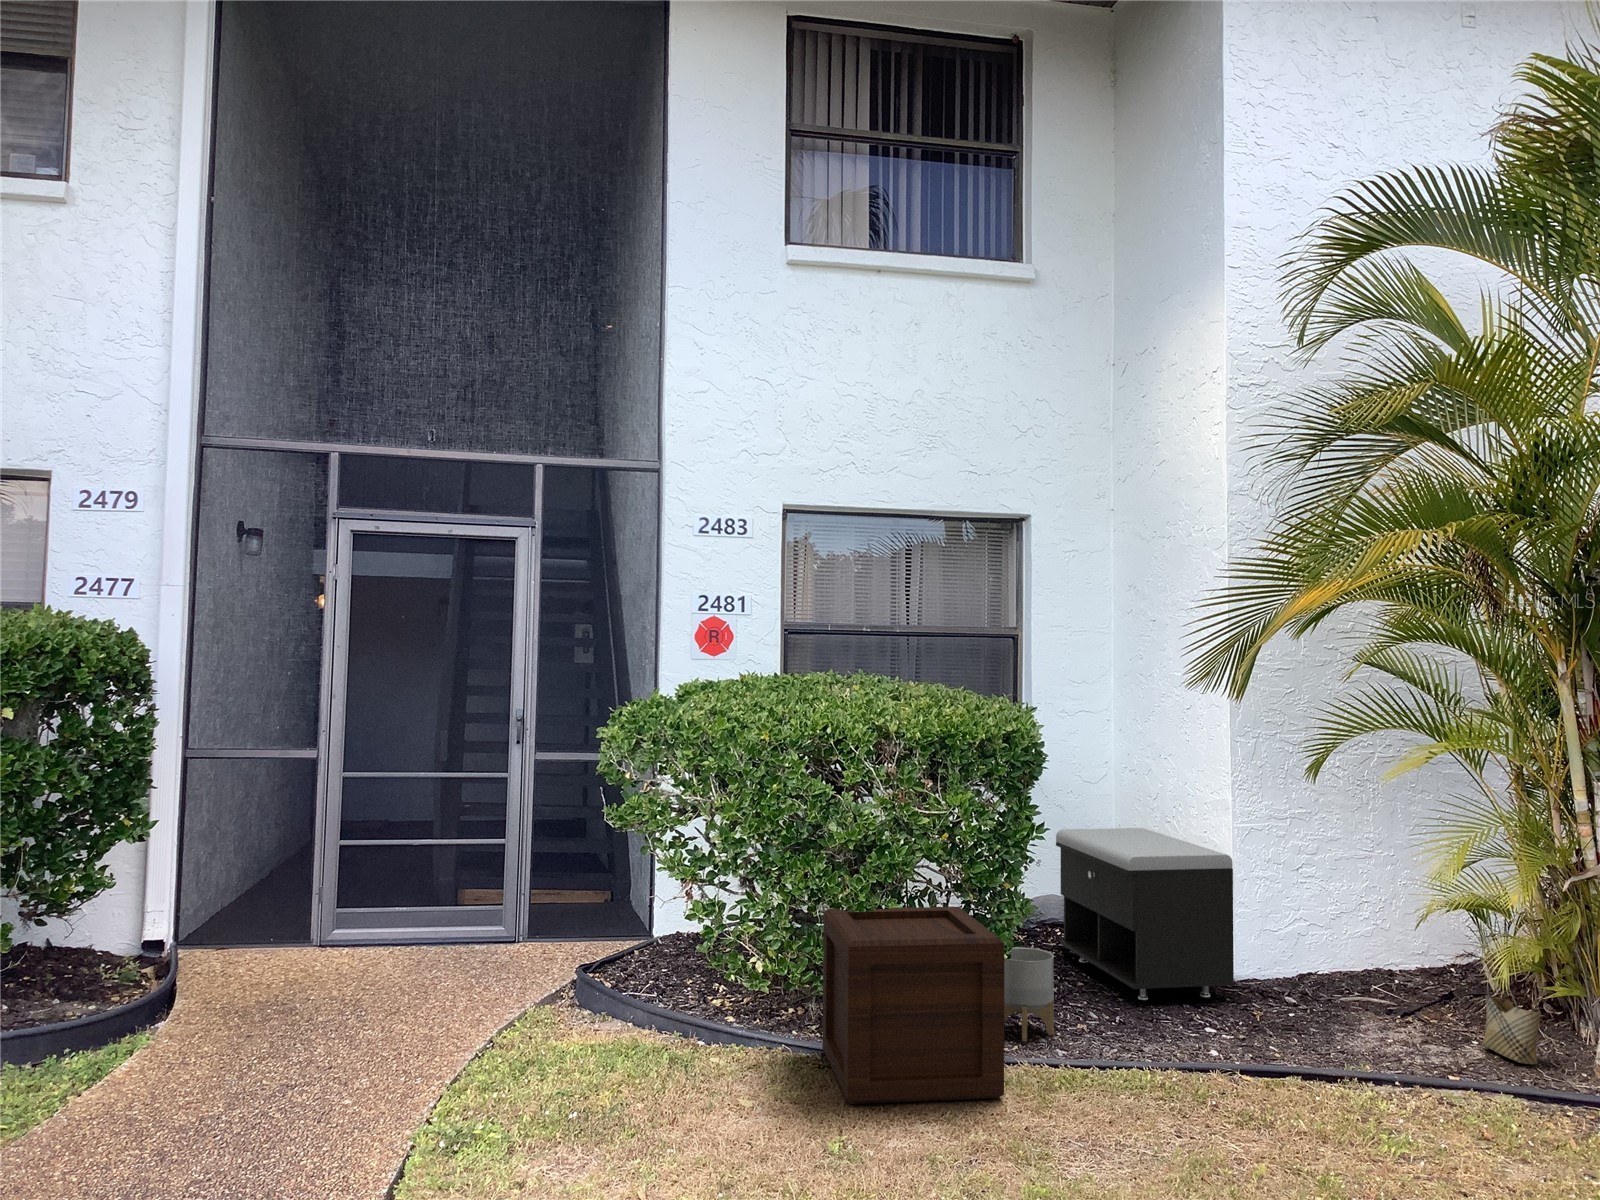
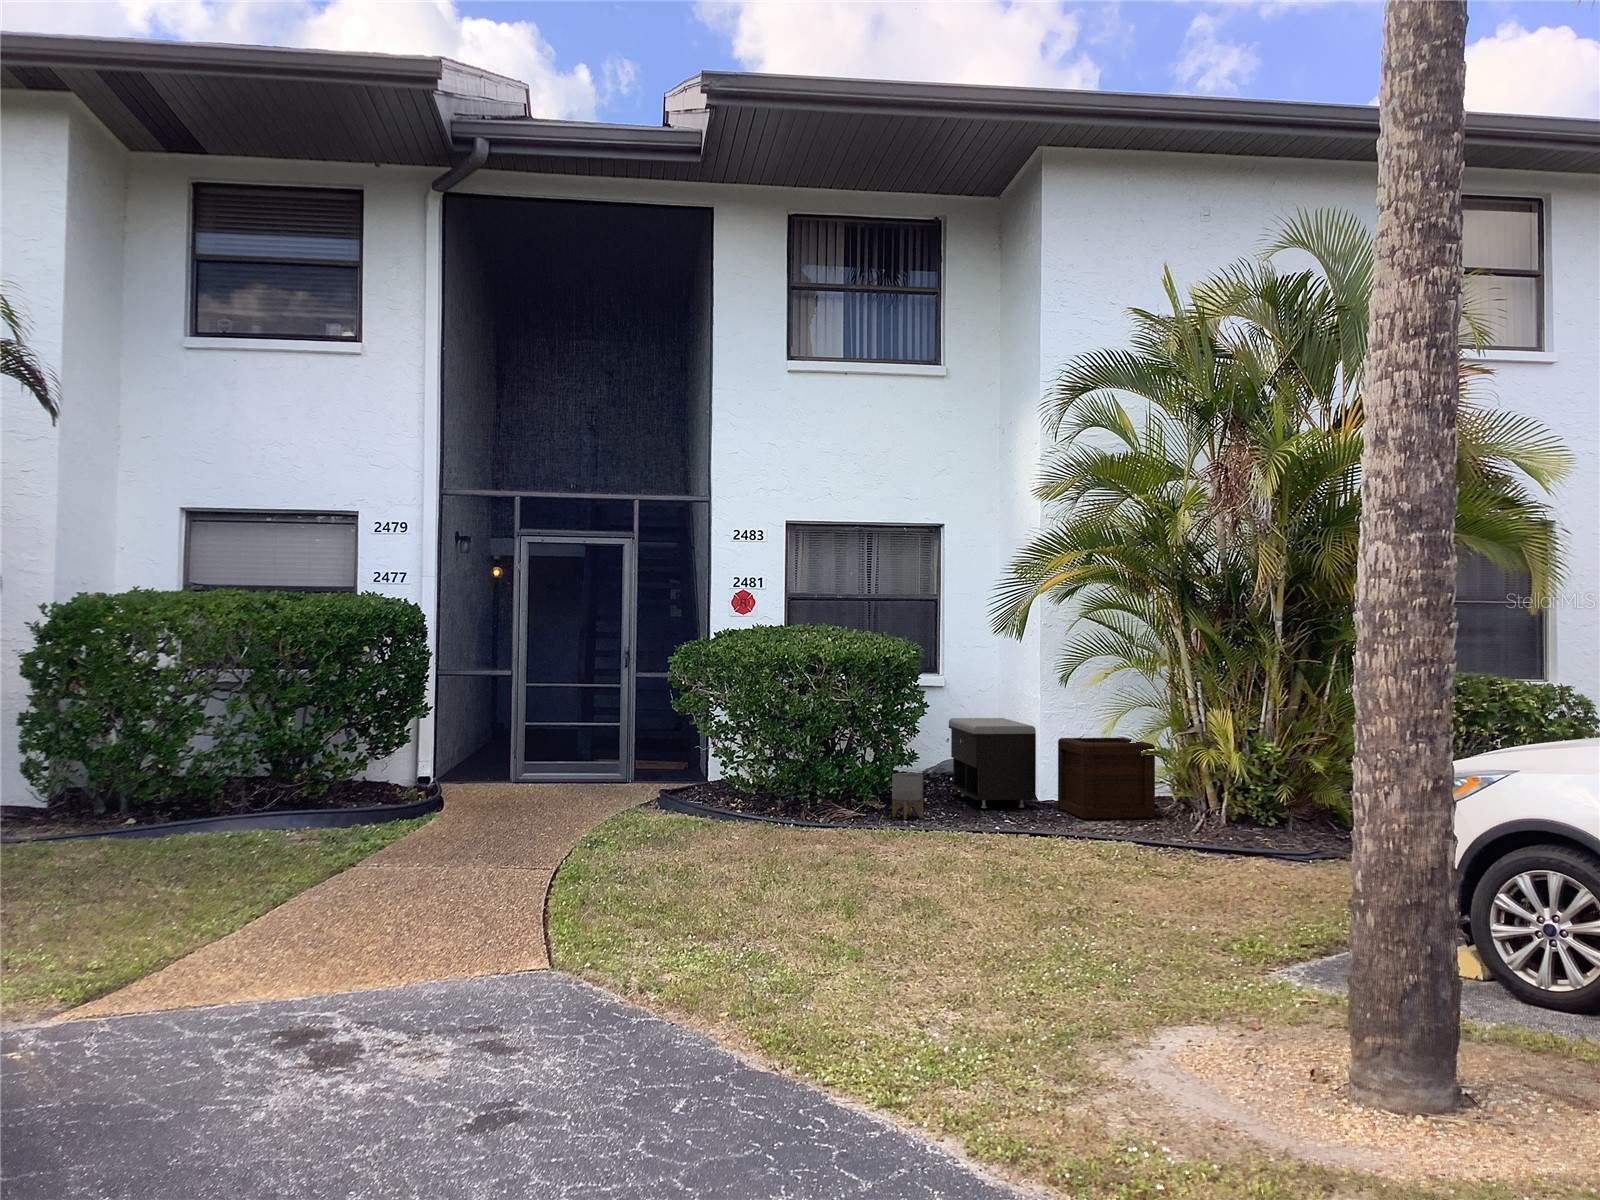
wooden crate: present [822,907,1005,1104] -> present [1058,738,1155,819]
woven basket: present [1482,972,1541,1064] -> none [1153,781,1177,828]

